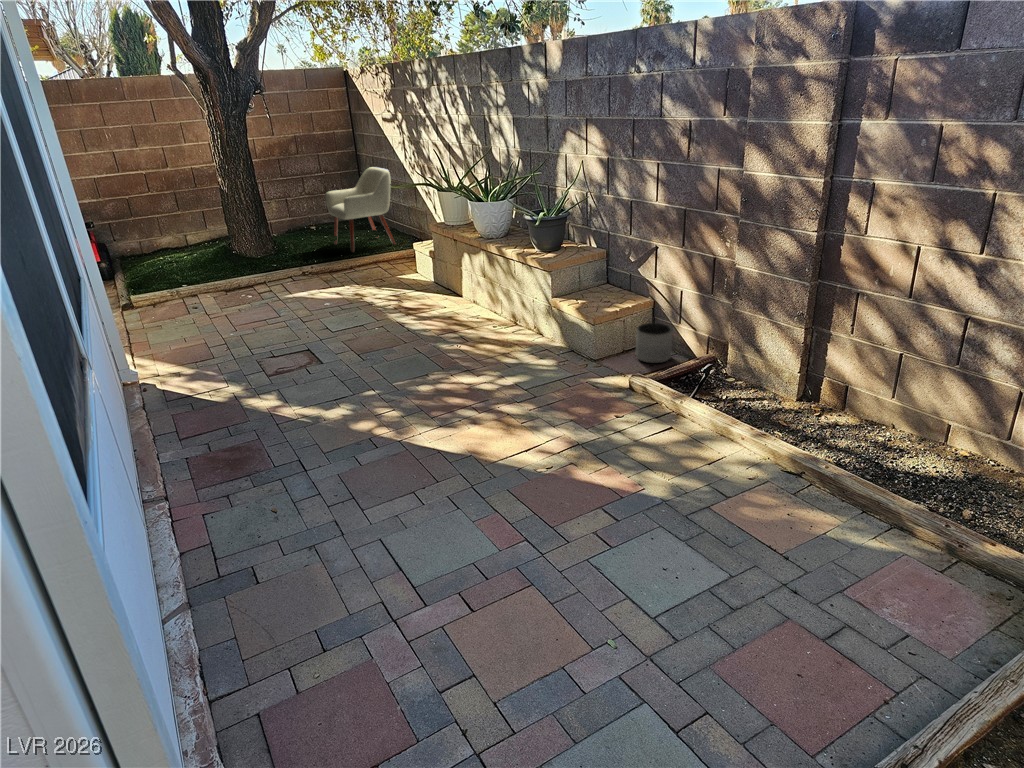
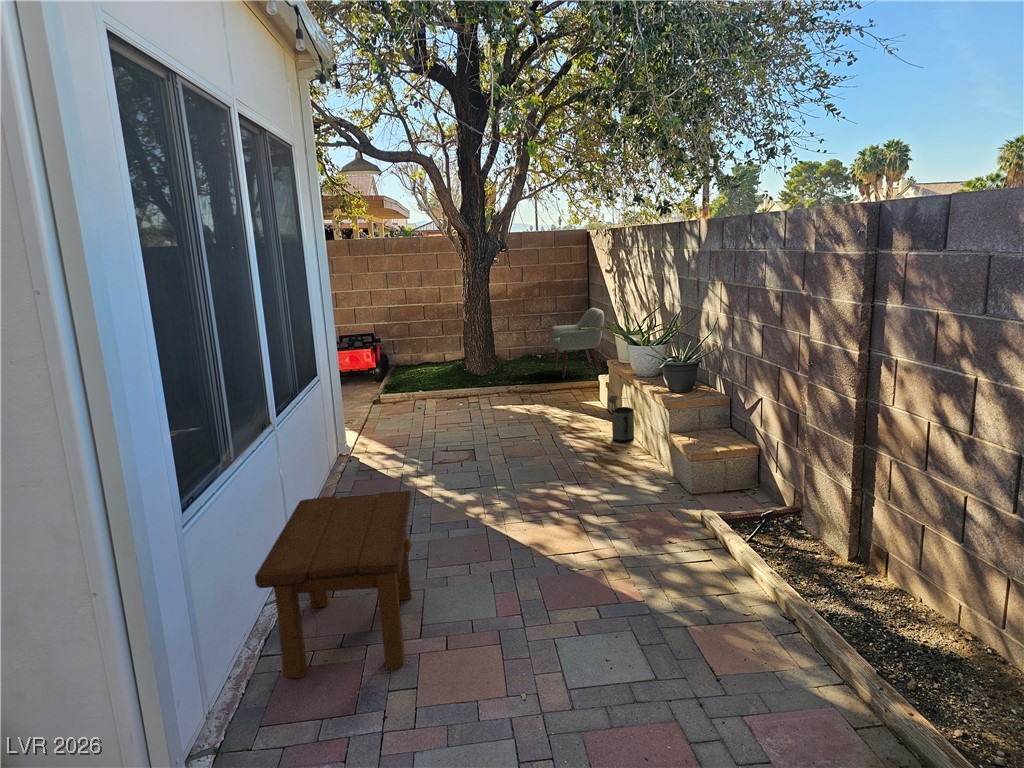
watering can: none [450,264,488,317] -> present [608,396,634,443]
planter: present [636,323,672,363] -> none [731,466,766,504]
side table: none [185,416,439,723] -> present [255,491,412,678]

